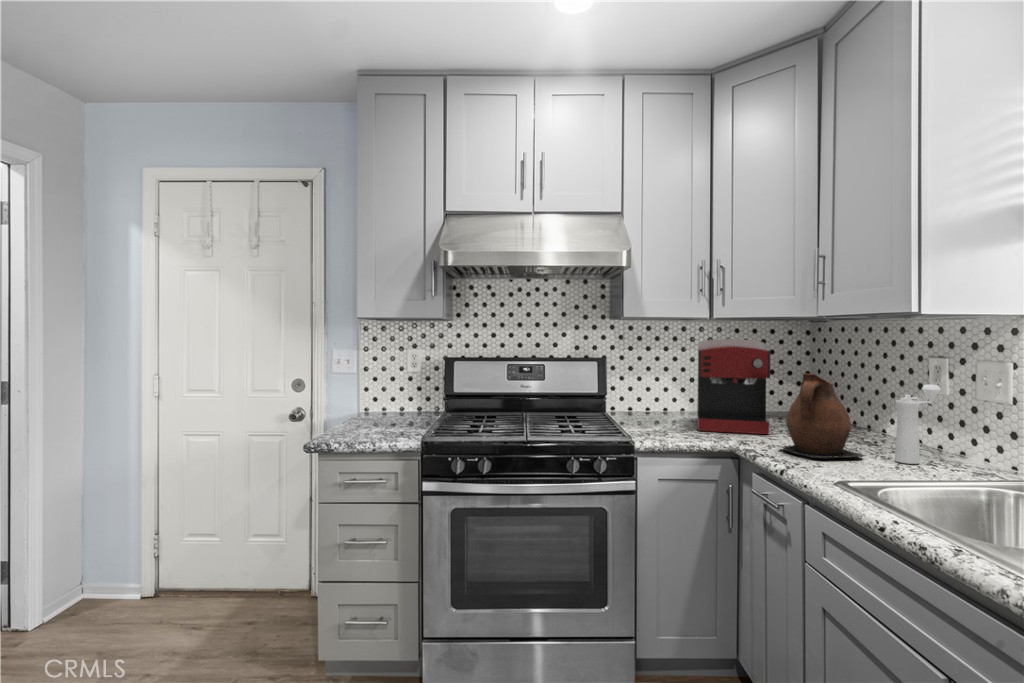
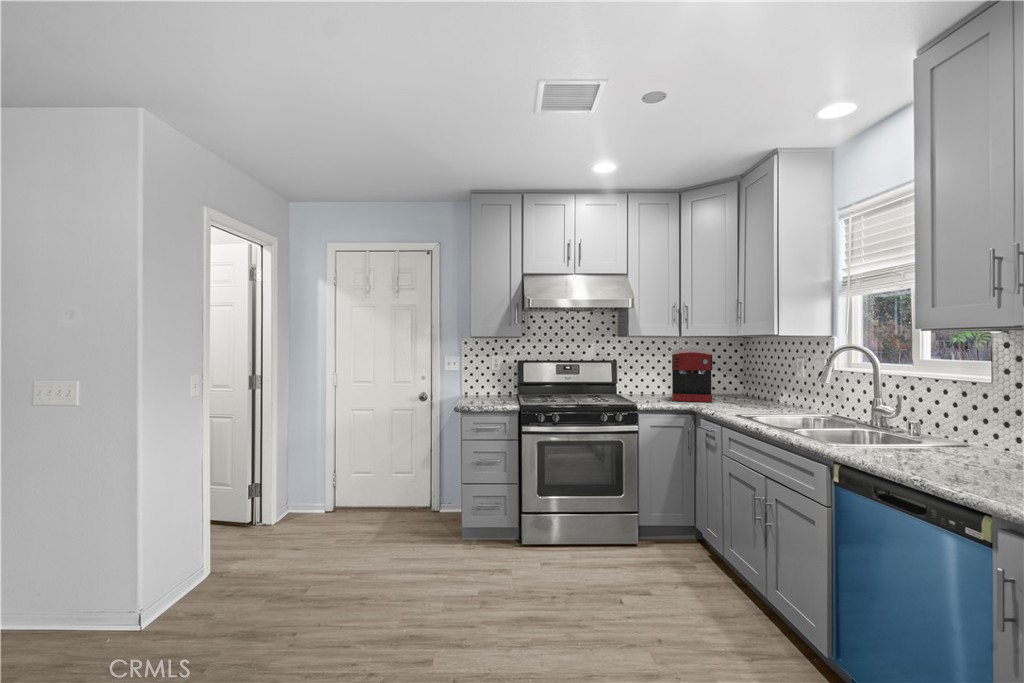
ceramic pitcher: present [781,373,863,458] -> none [714,365,757,409]
pepper mill: present [895,385,940,464] -> none [772,371,796,411]

